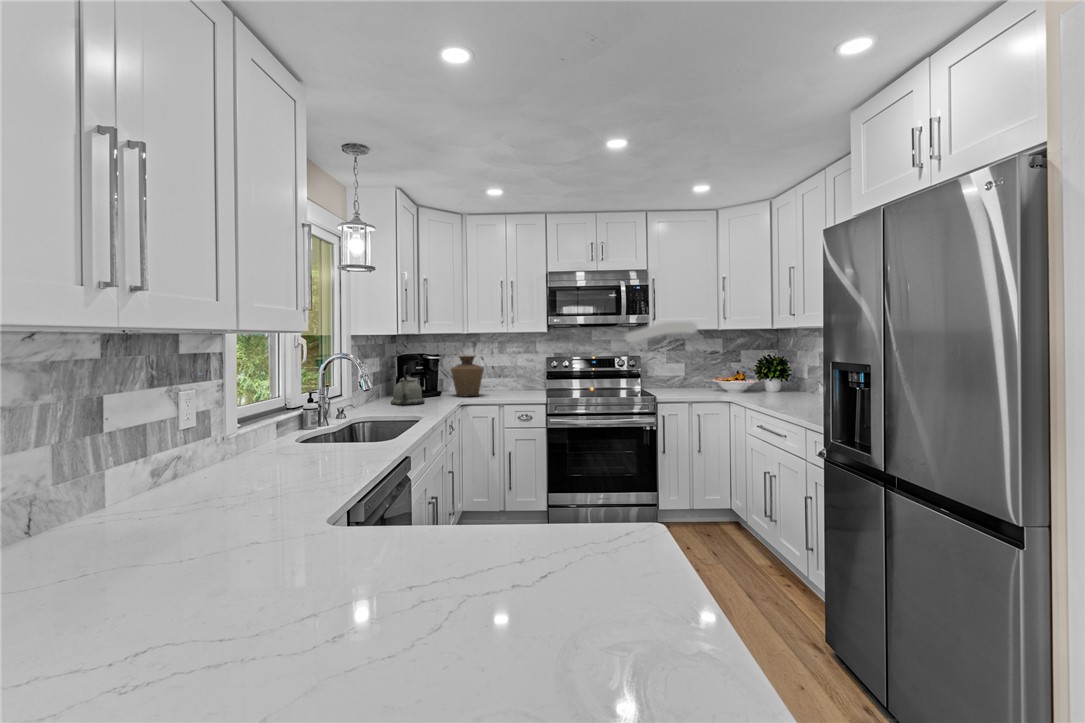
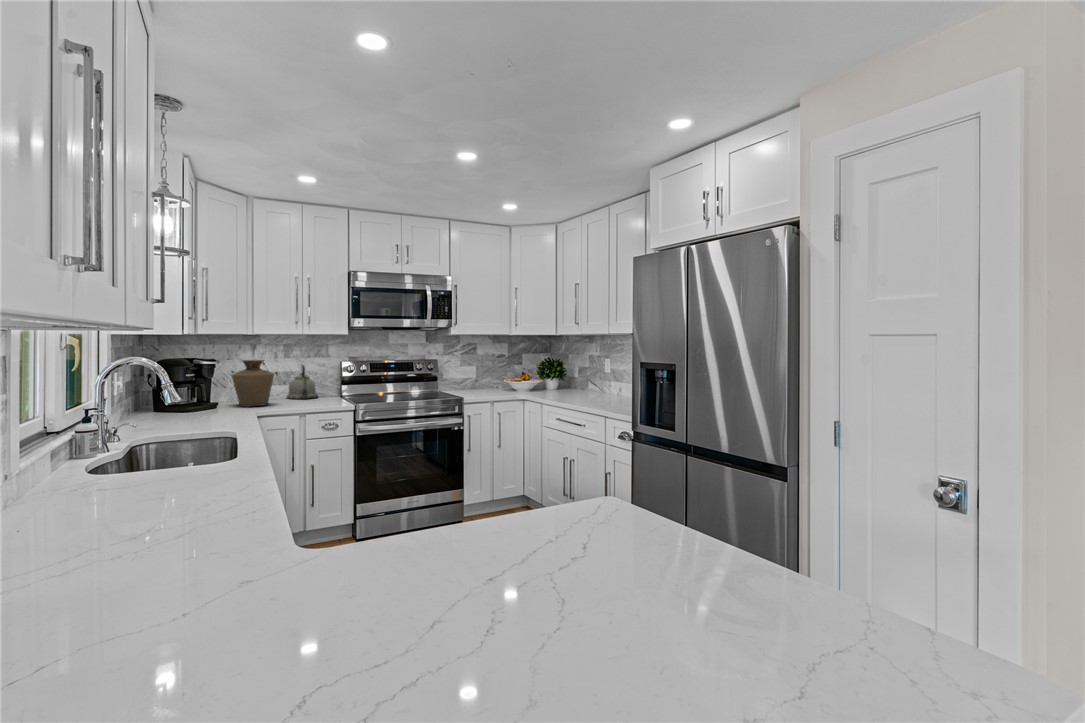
kettle: present [391,366,425,405] -> present [286,365,318,399]

